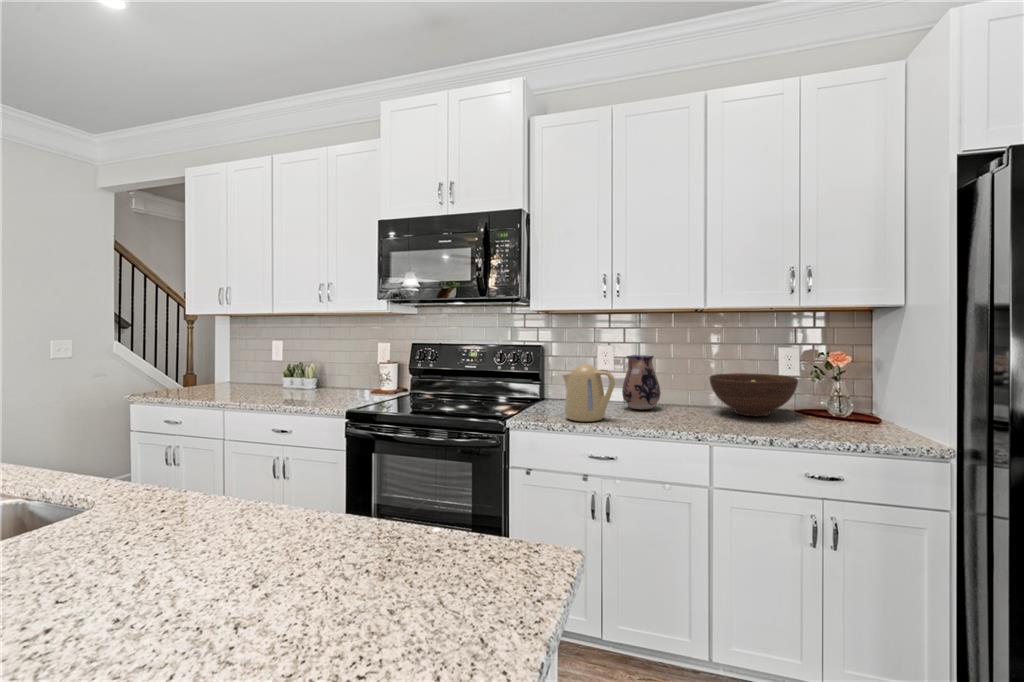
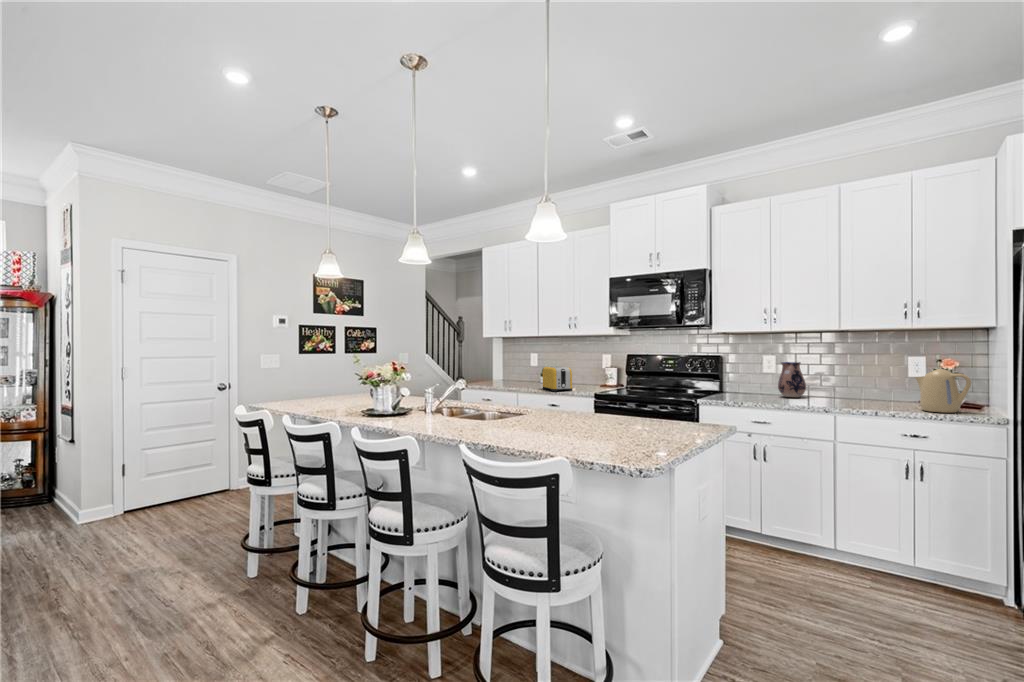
toaster: none [271,363,318,407] -> present [543,367,572,391]
kettle: present [562,364,615,422] -> present [915,369,971,413]
fruit bowl: present [710,373,798,416] -> none [841,375,907,402]

